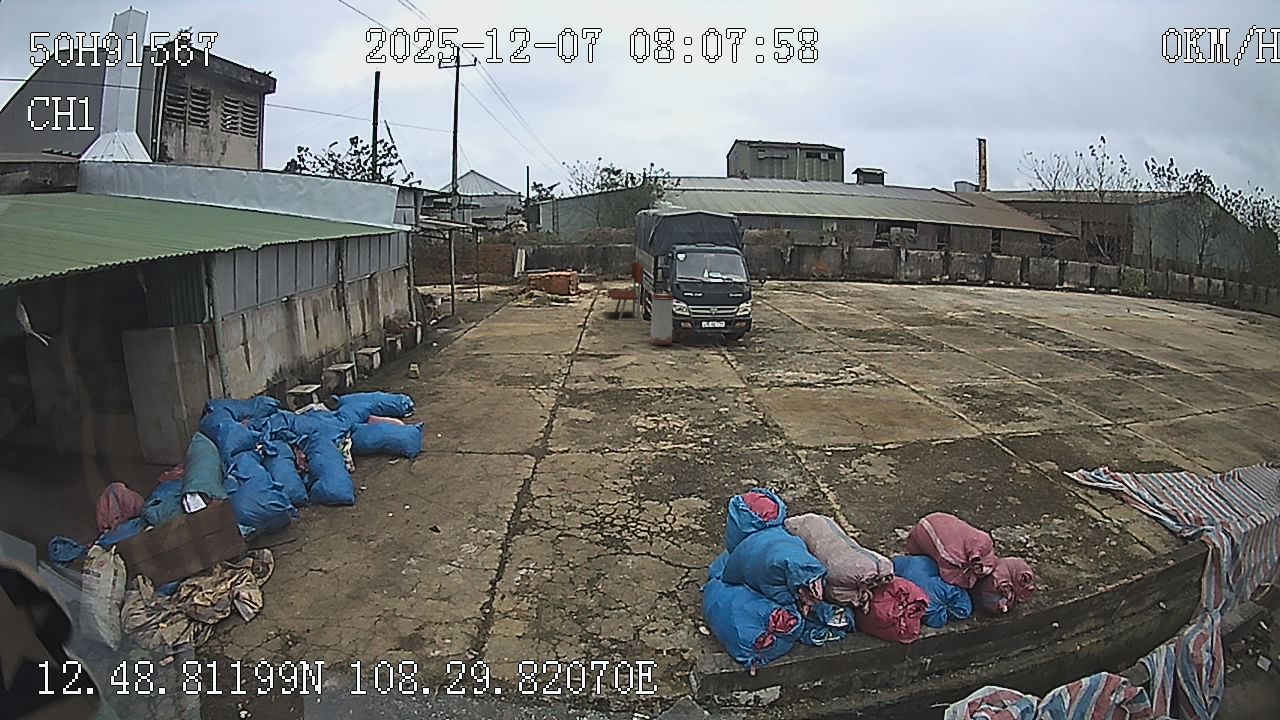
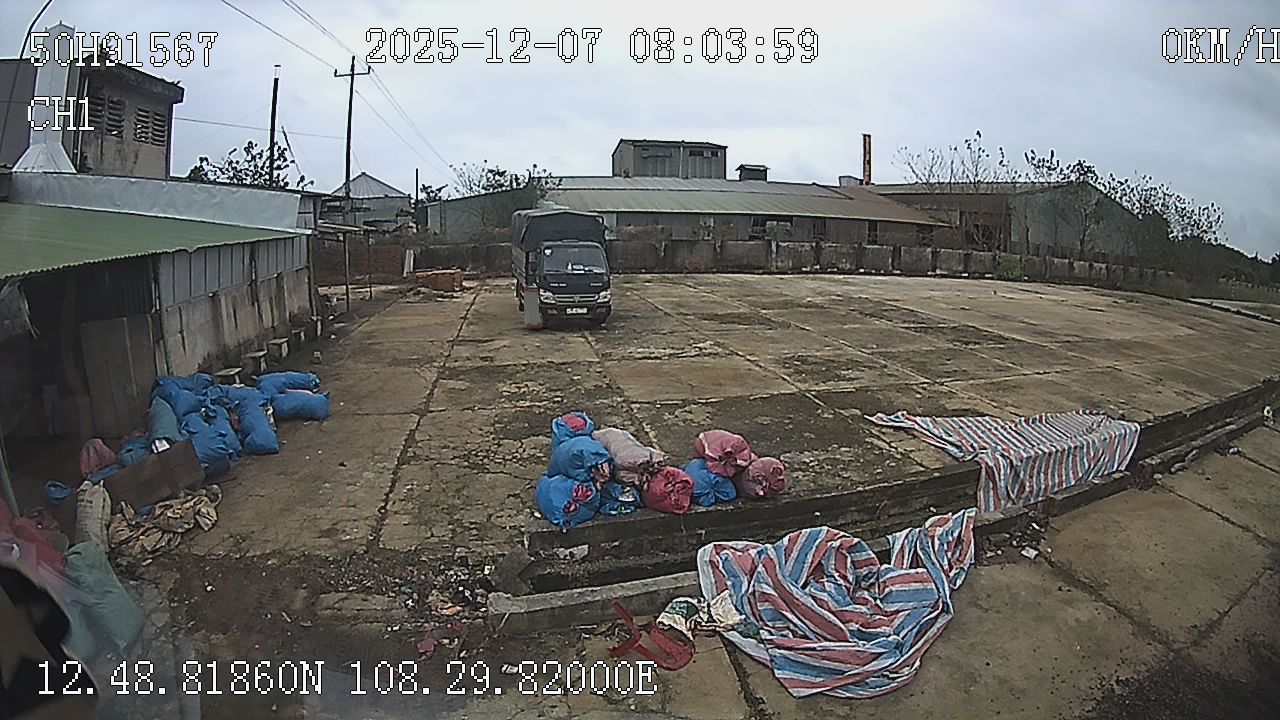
bench: present [608,262,644,321] -> none [489,259,519,311]

